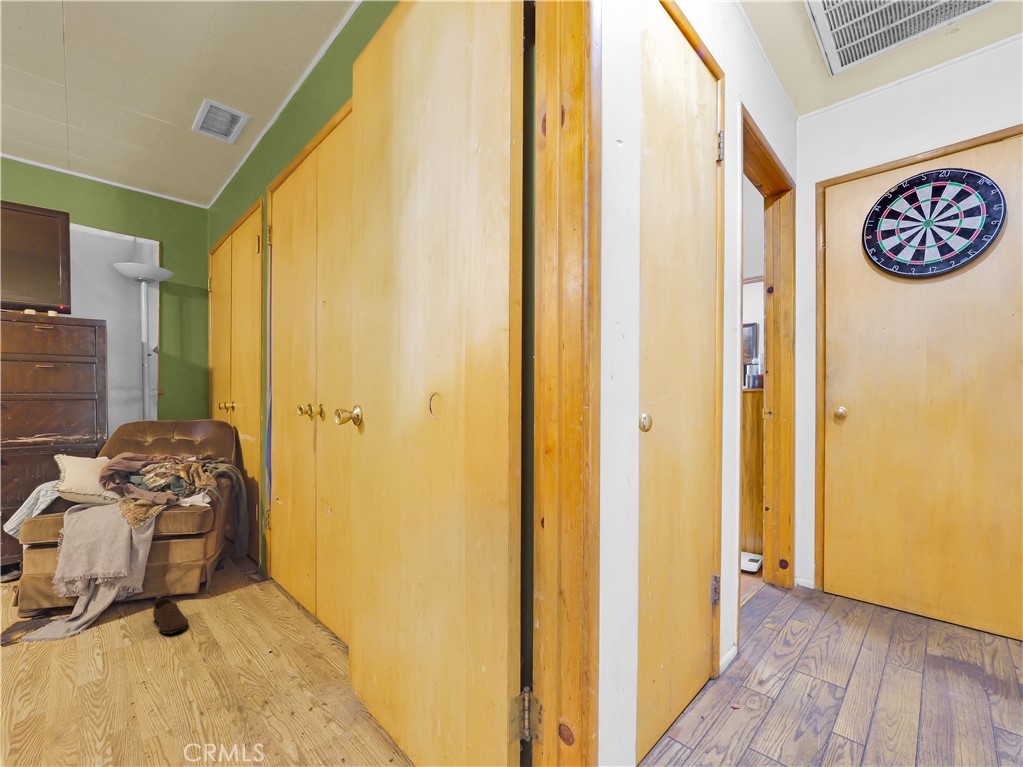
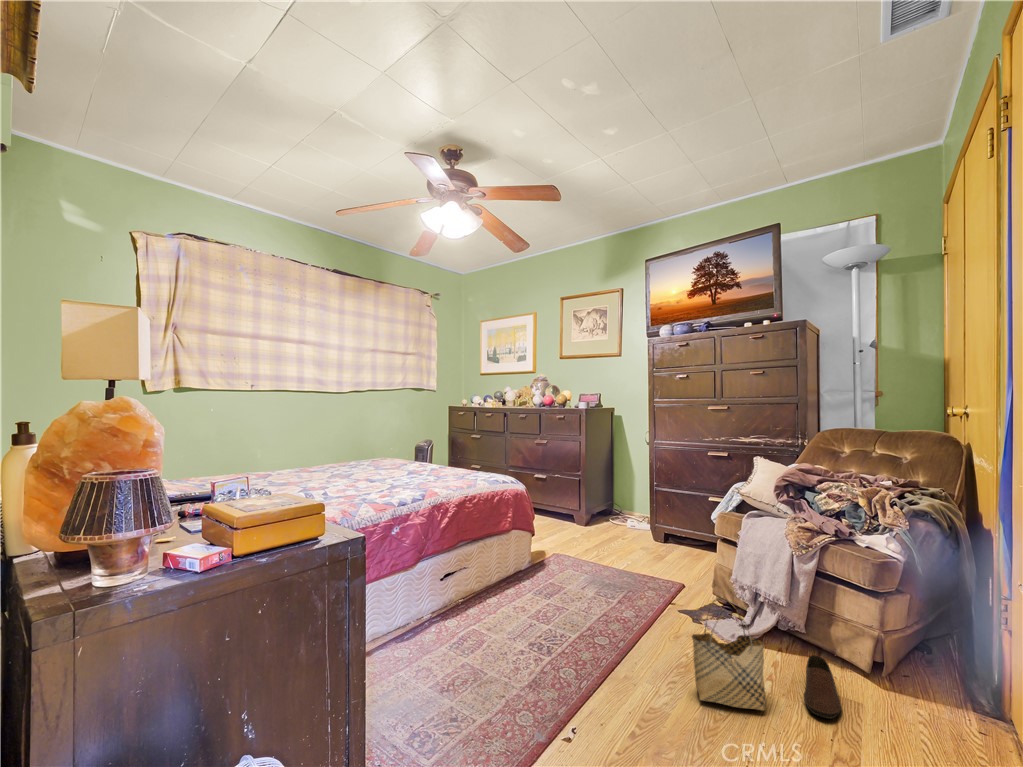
woven basket: none [60,581,137,683] -> present [692,598,766,710]

